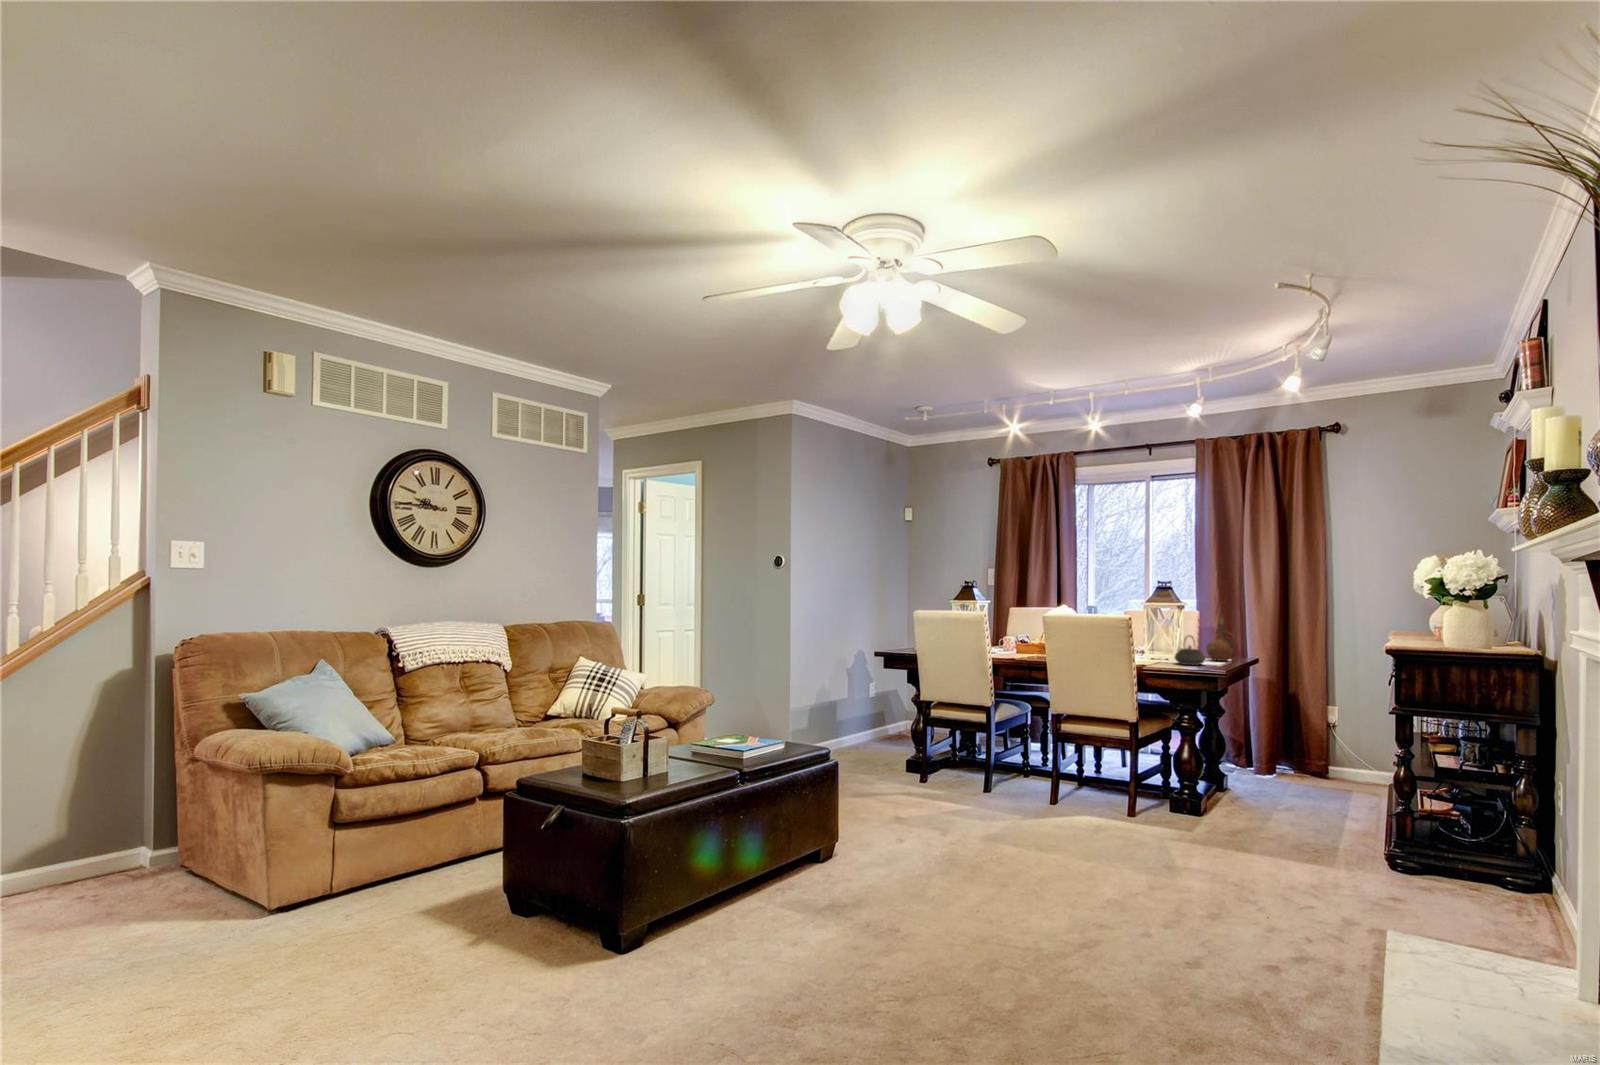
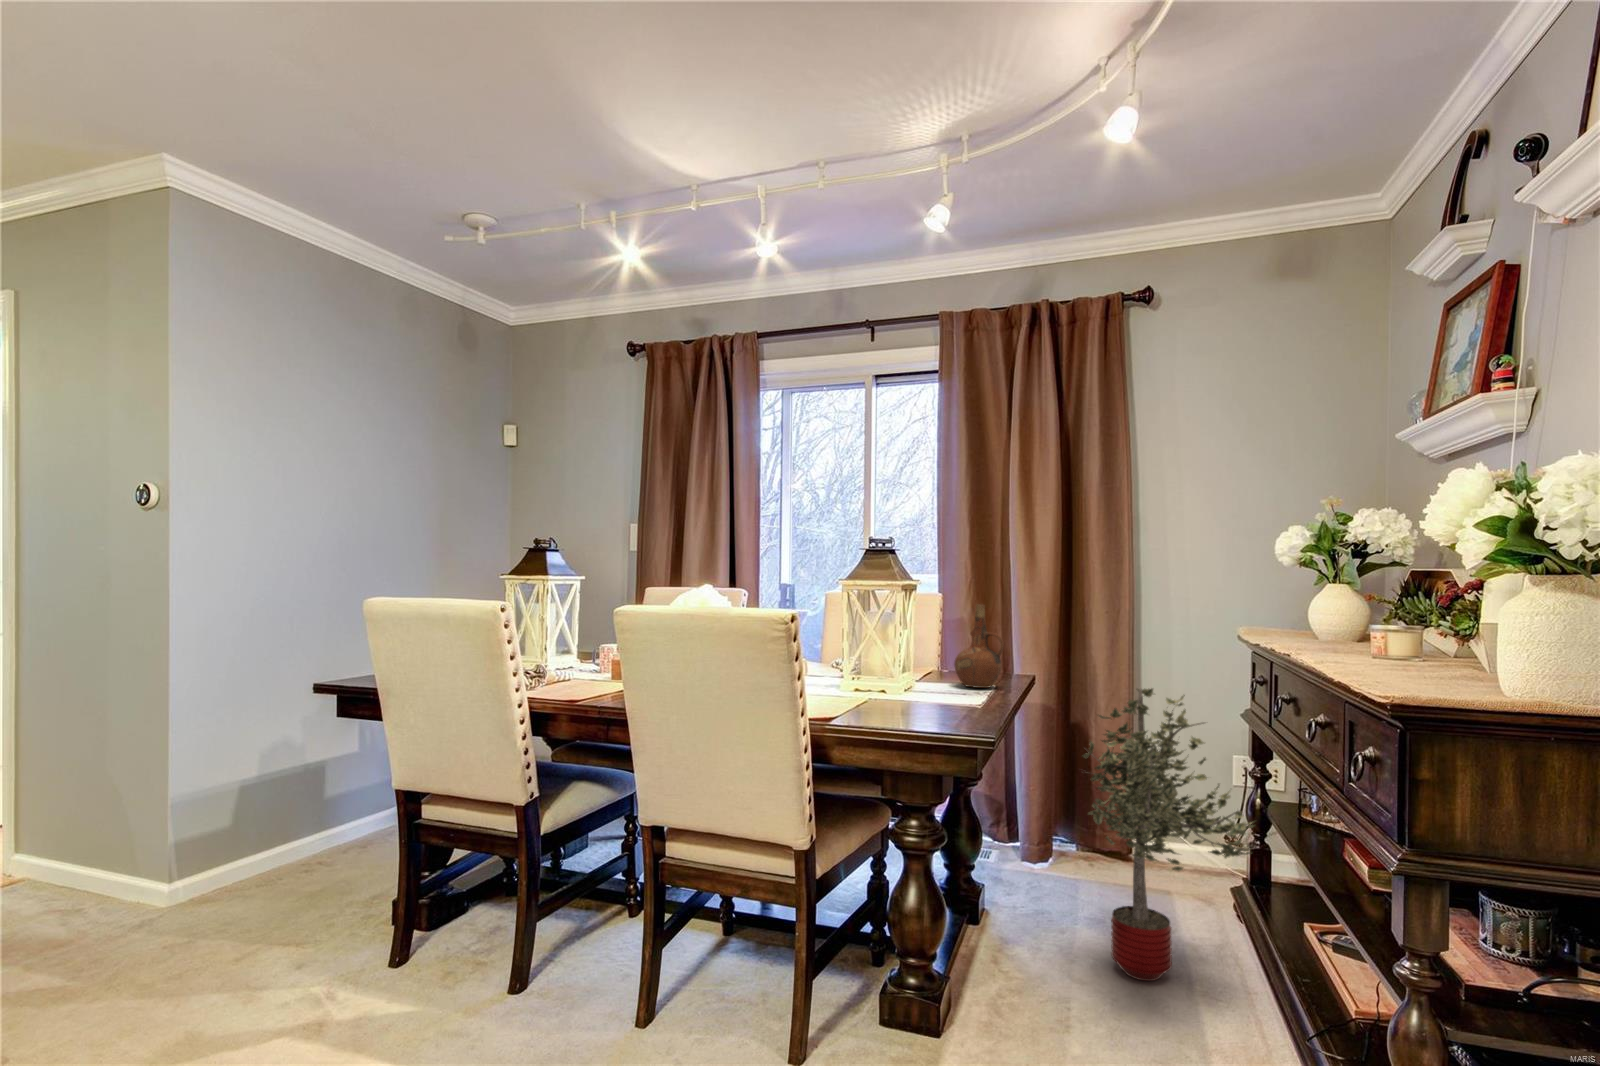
teapot: present [1175,635,1205,665] -> none [897,643,955,706]
potted tree: none [1277,660,1374,813] -> present [1082,689,1254,981]

